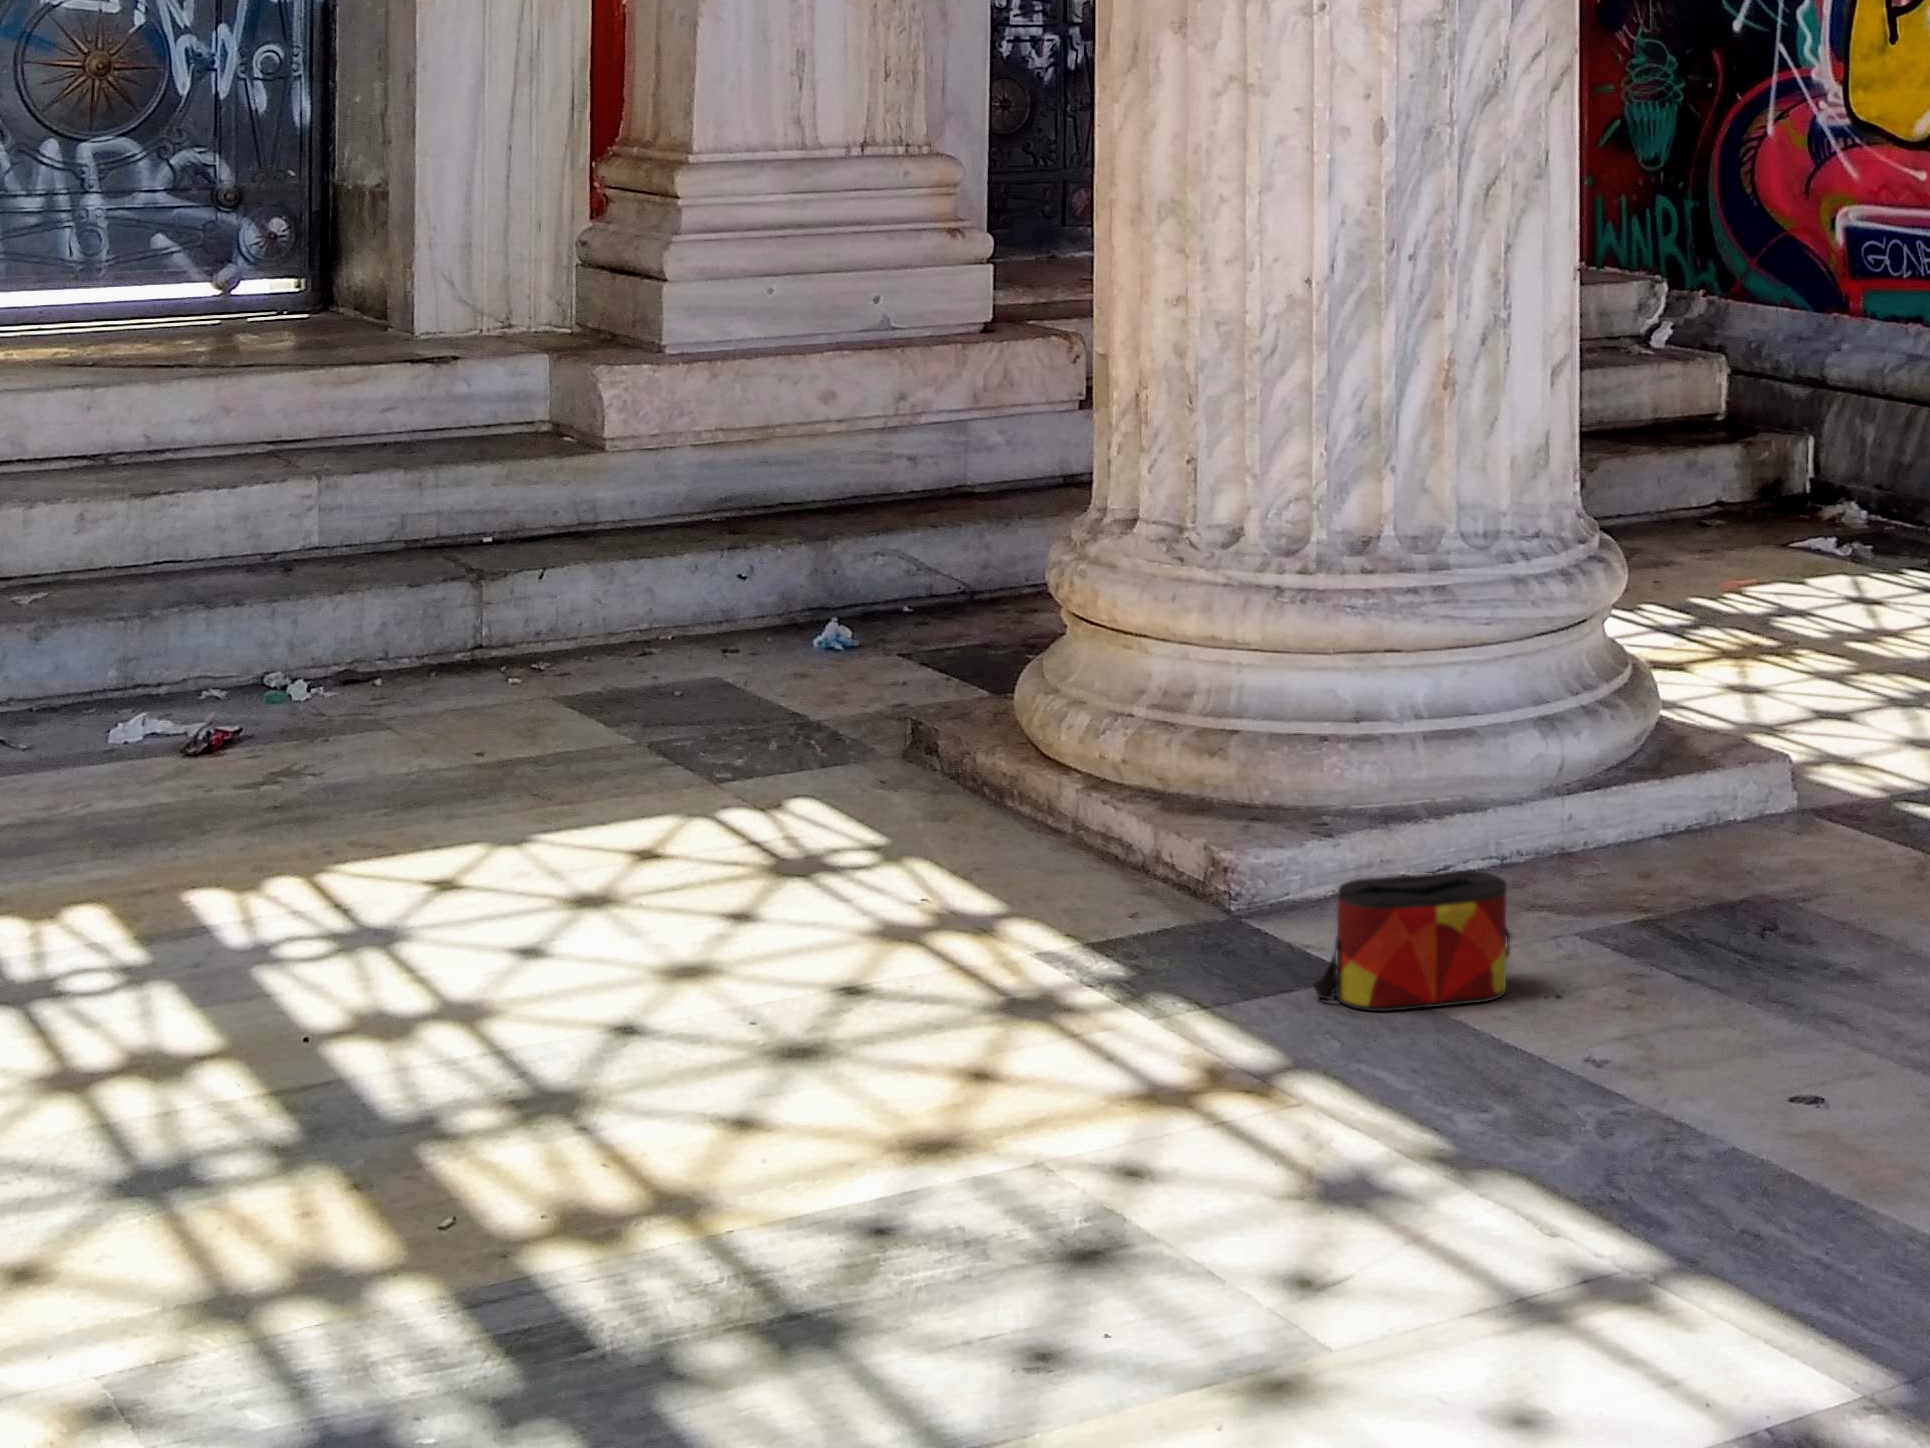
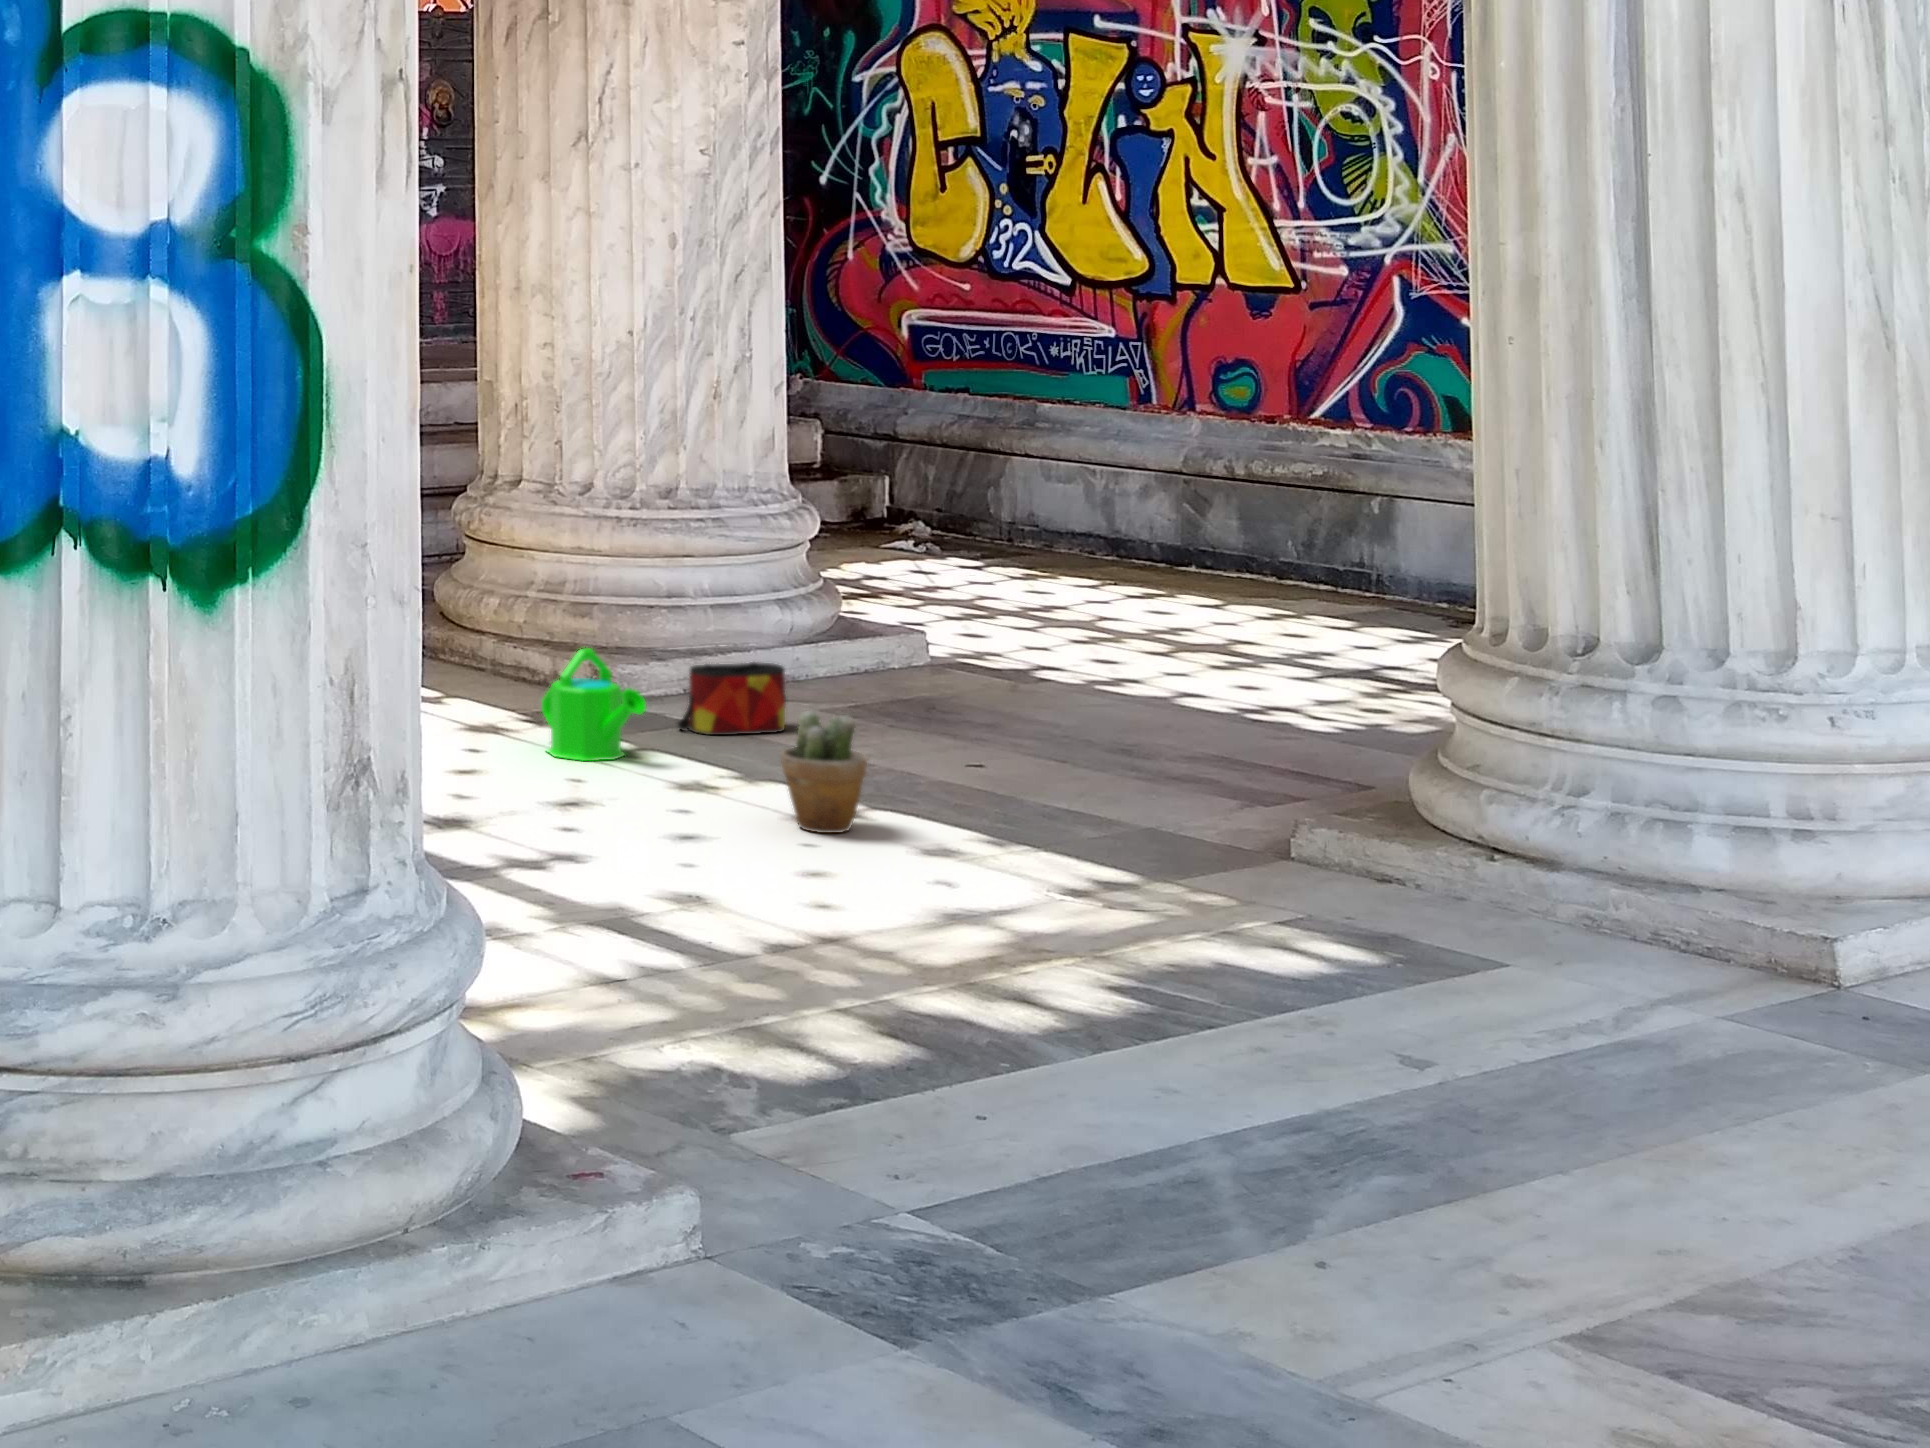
watering can: none [1047,879,1216,1095] -> present [541,648,646,761]
potted plant: none [1396,1080,1565,1334] -> present [781,711,867,833]

